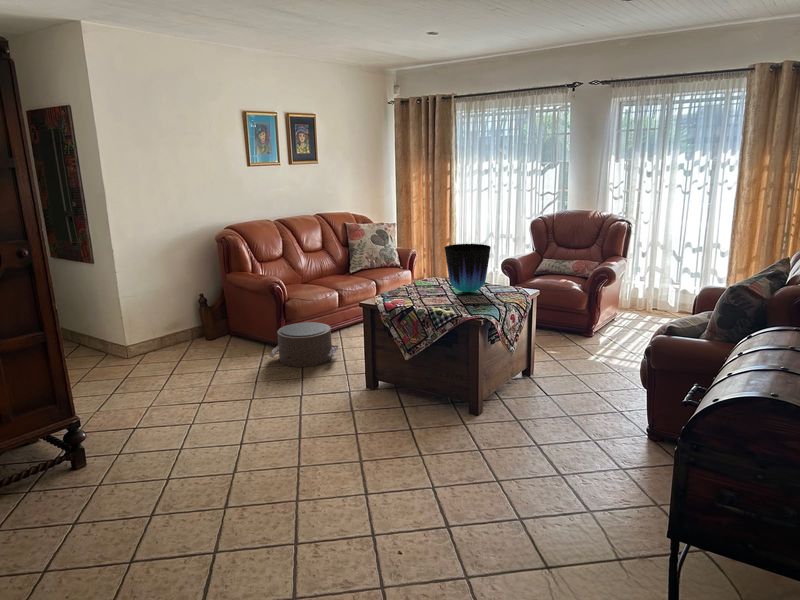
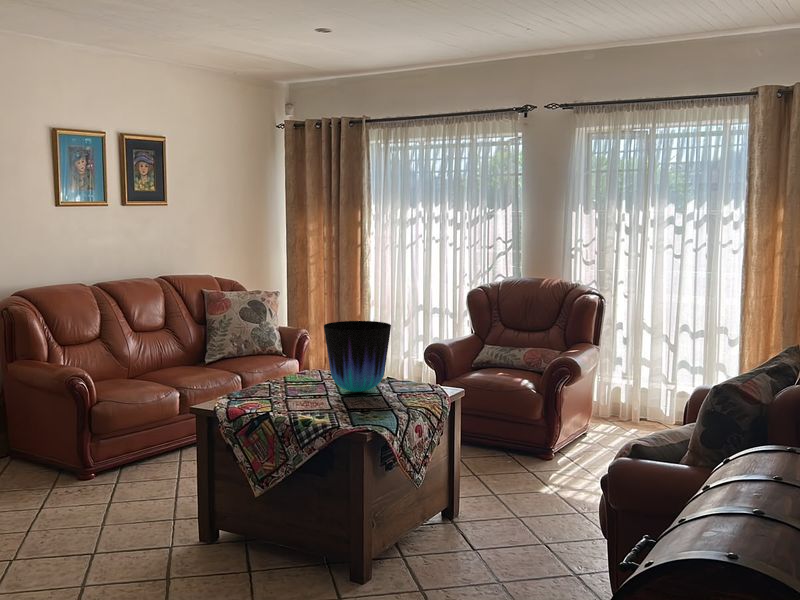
pouf: present [269,322,338,367] -> none [57,438,171,507]

